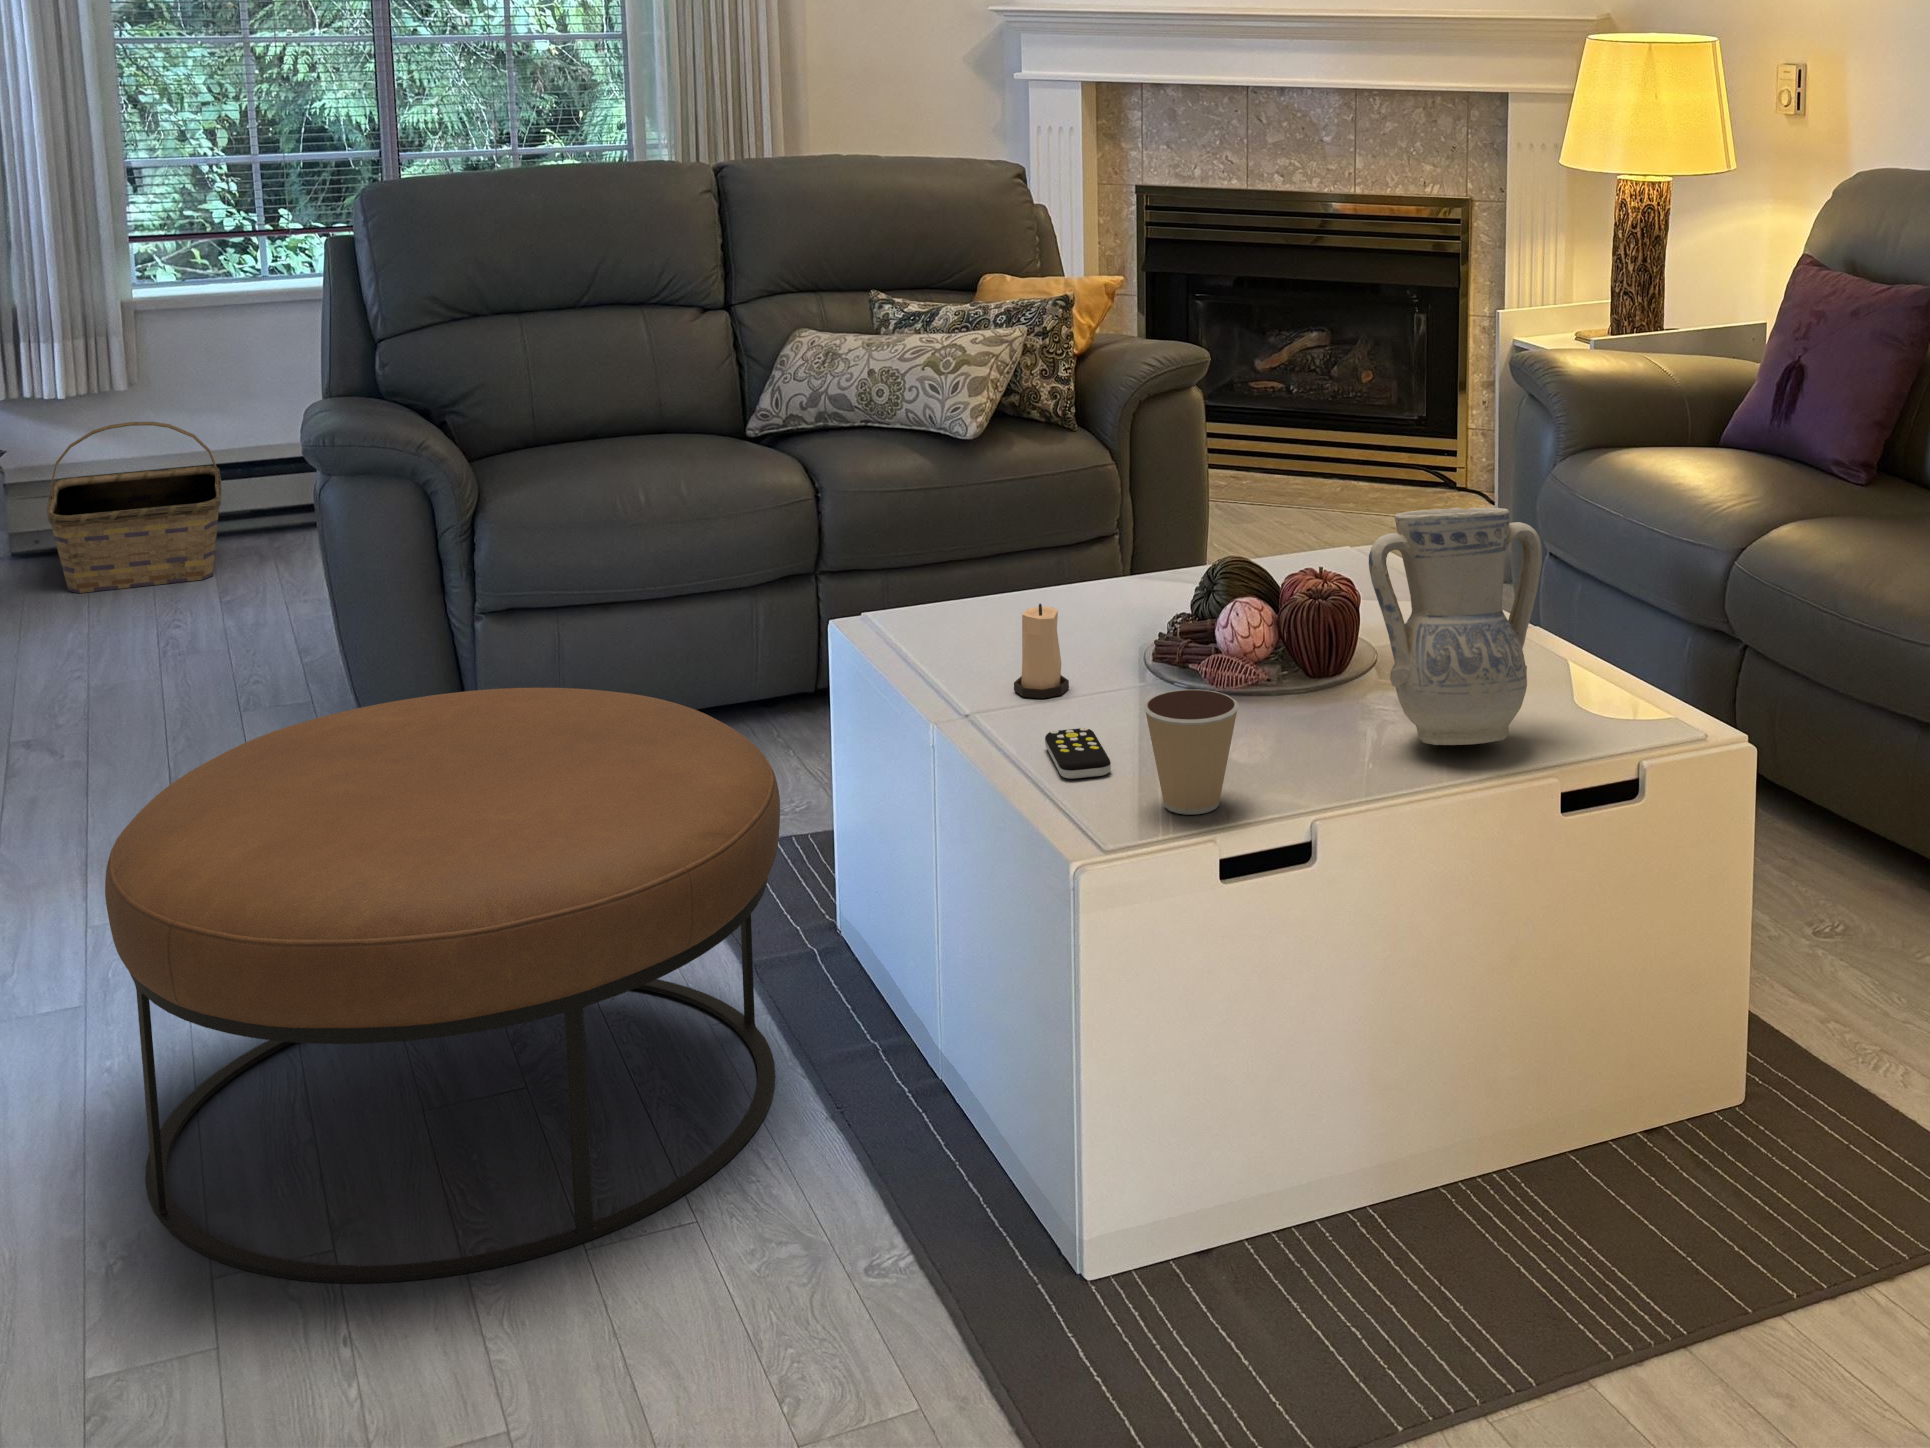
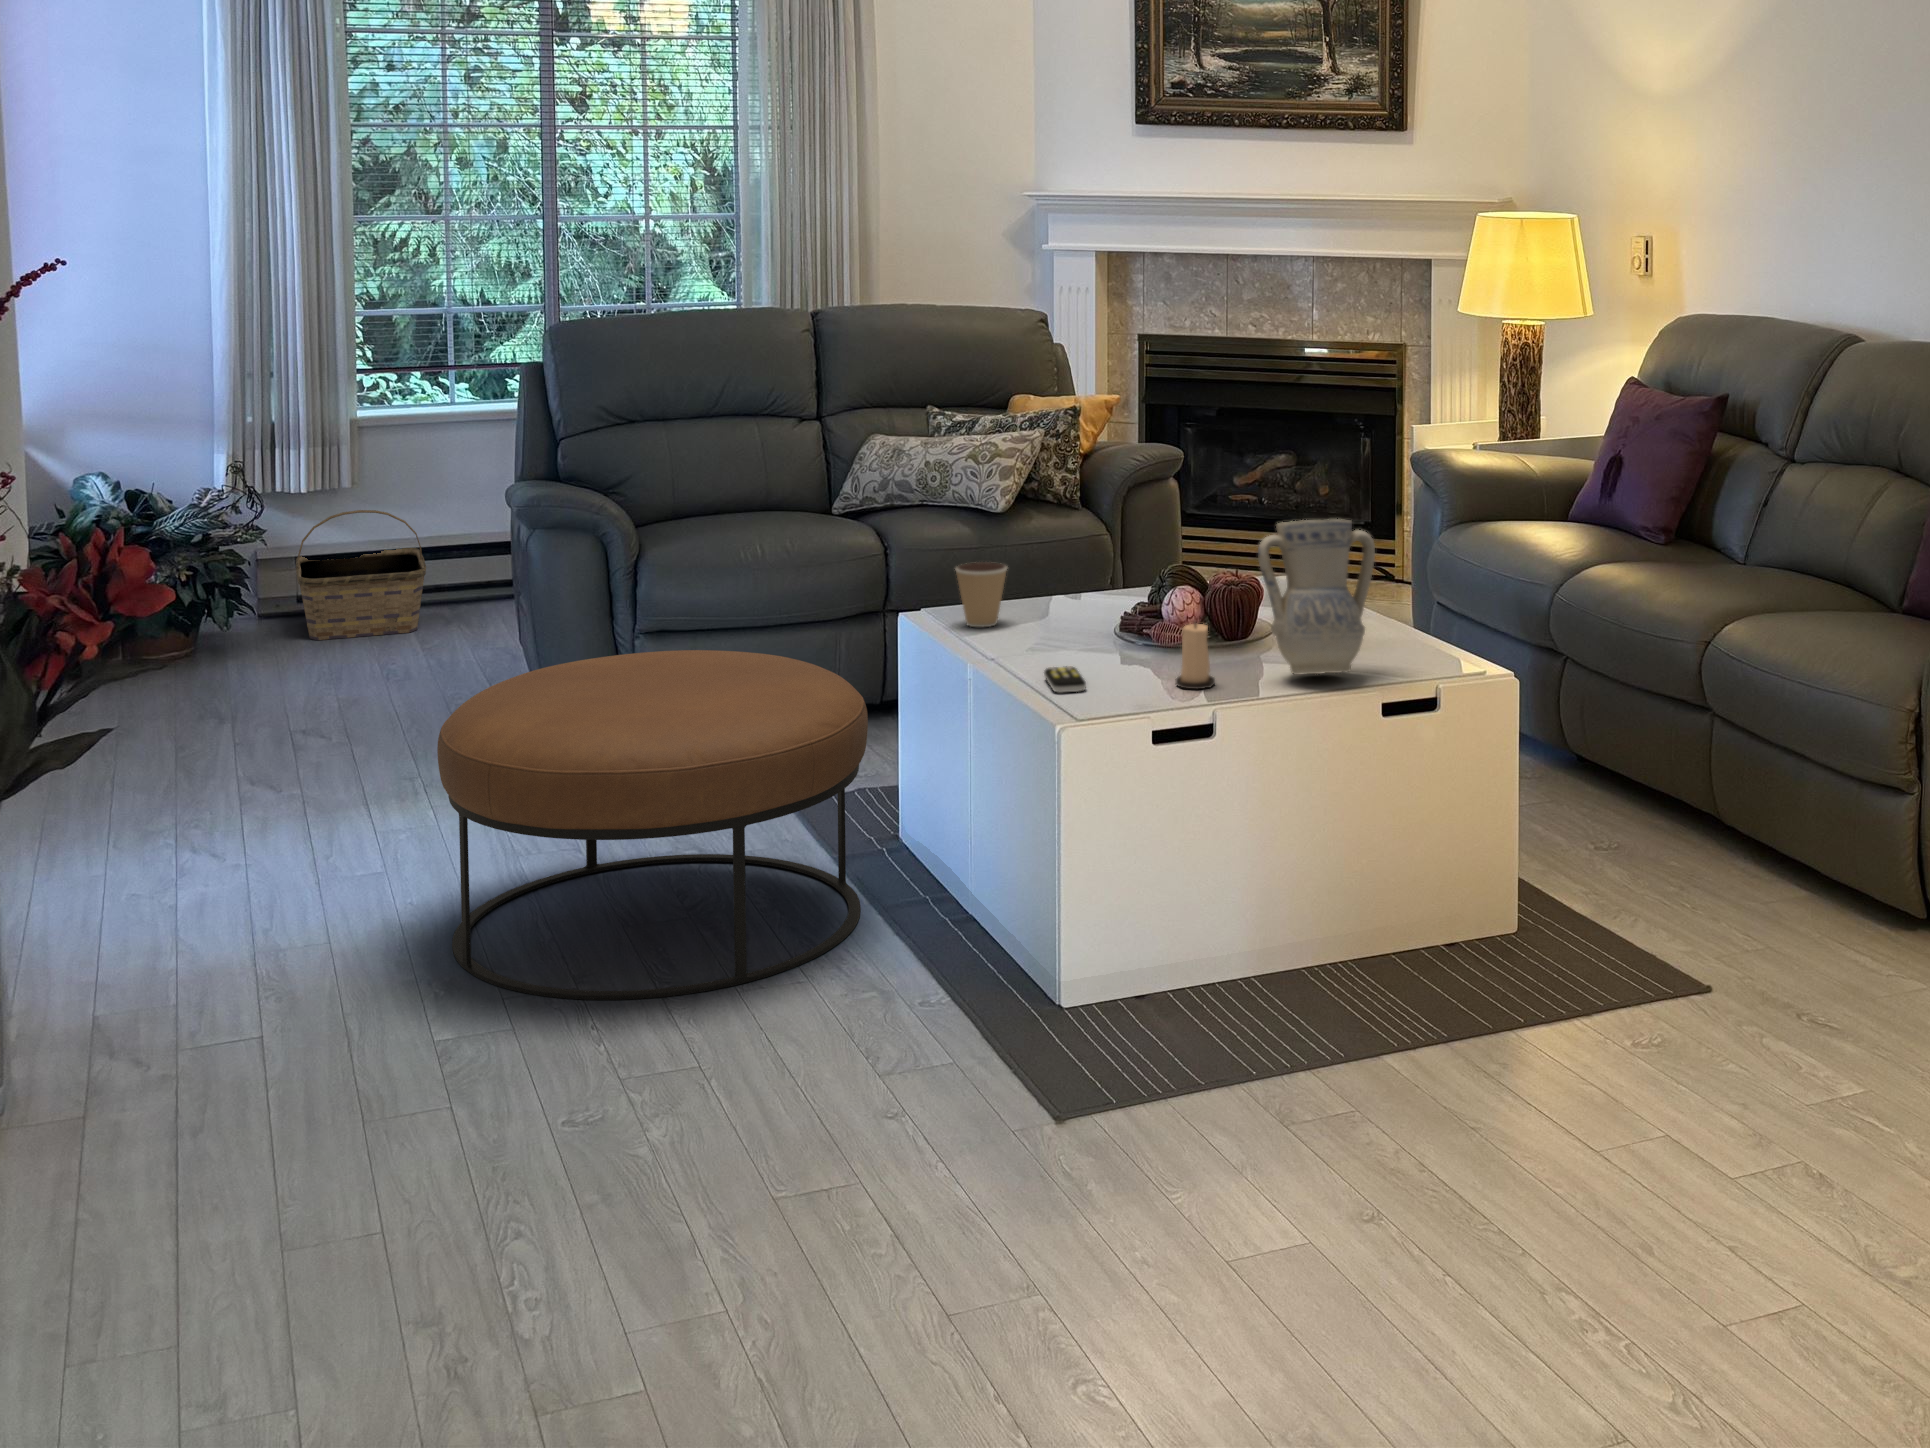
candle: present [1014,604,1069,698] -> present [1176,622,1215,689]
coffee cup: present [1144,689,1239,815] -> present [956,562,1007,627]

